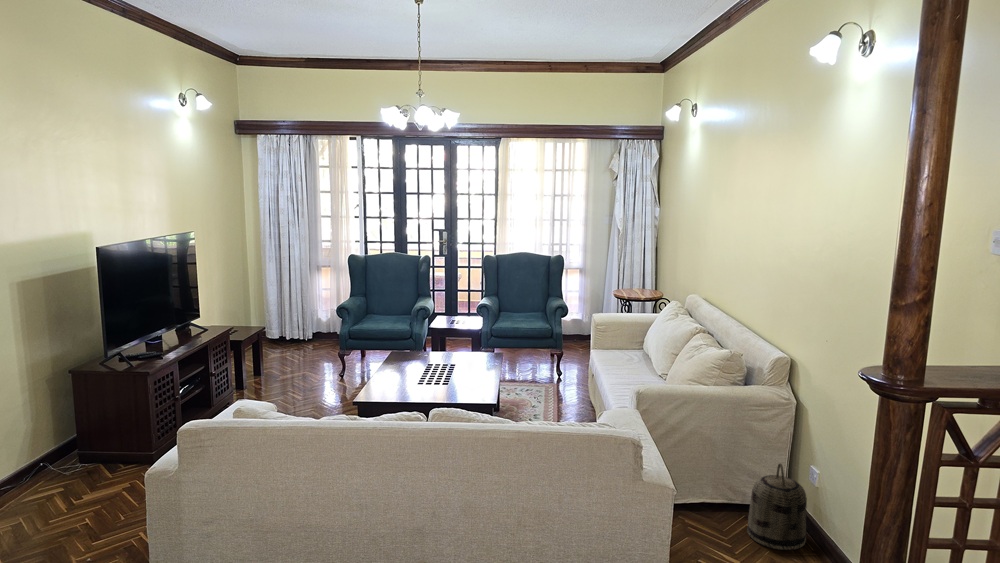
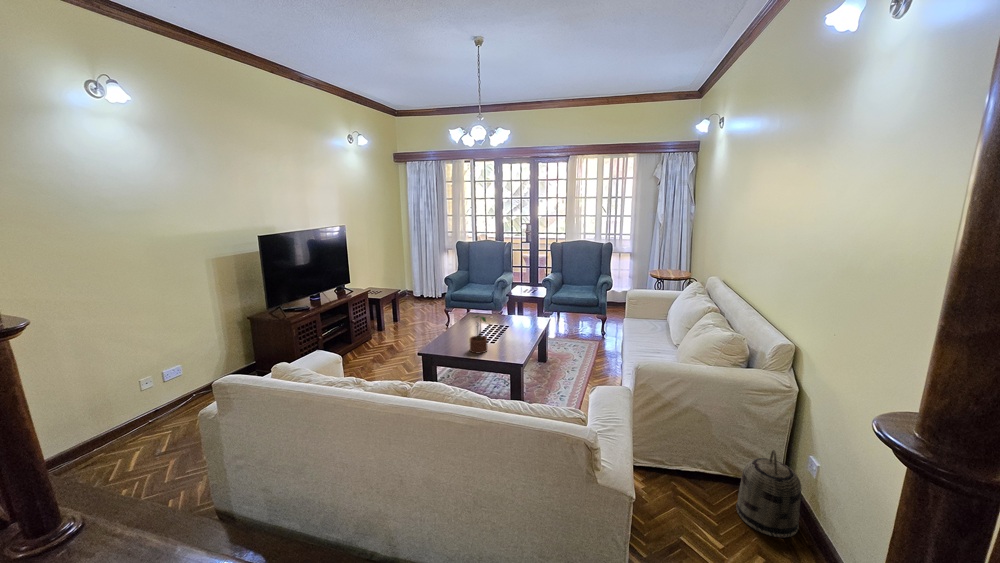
potted plant: none [421,348,445,397] -> present [470,316,488,353]

